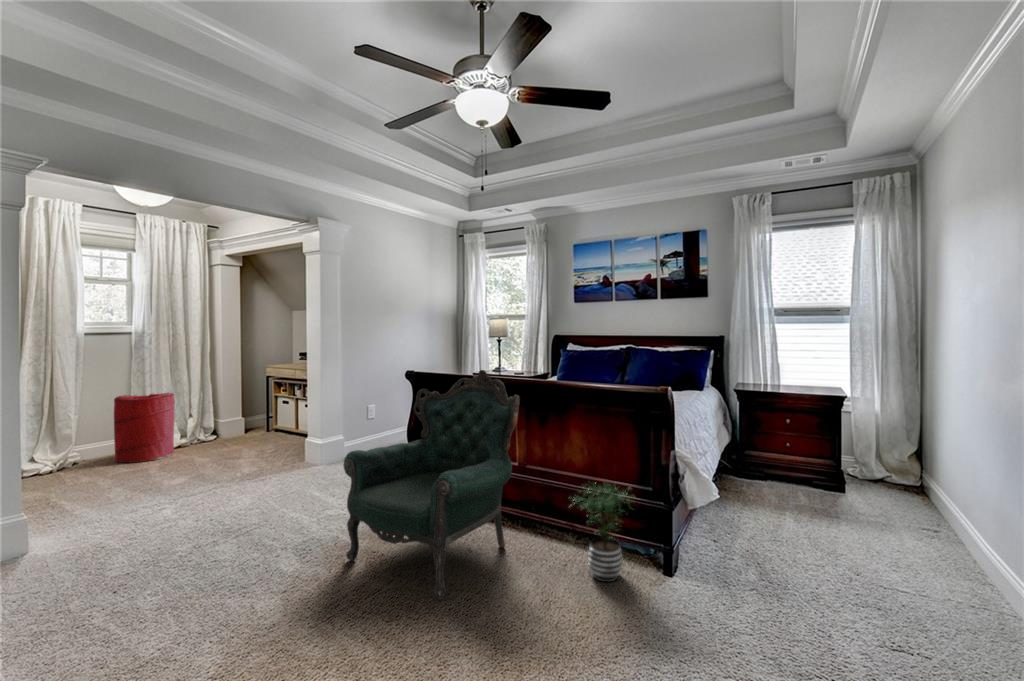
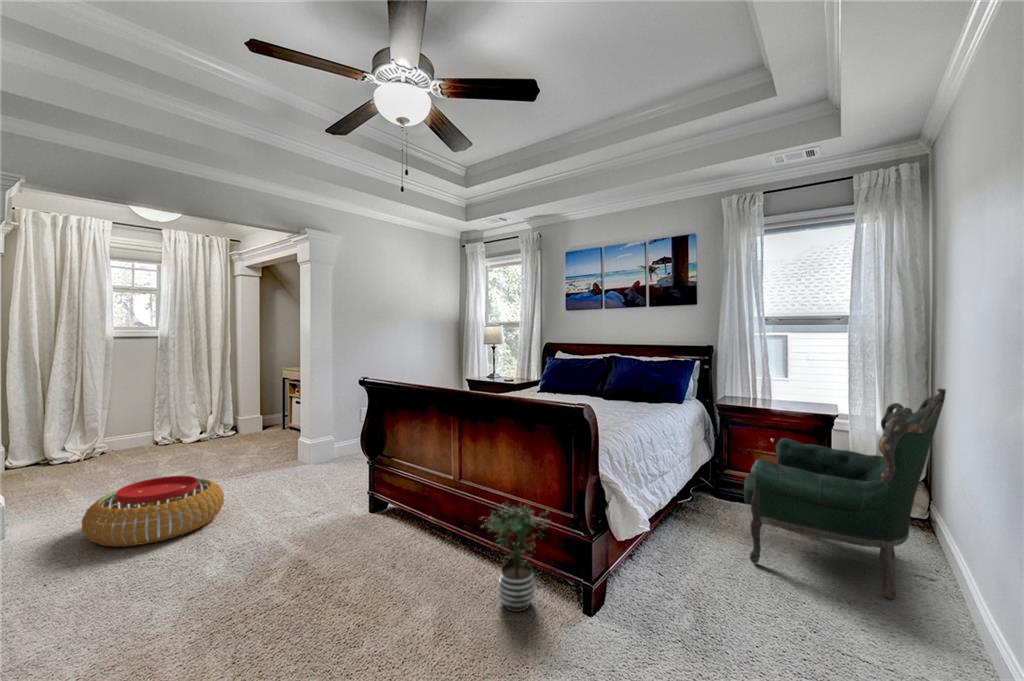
armchair: present [343,370,520,600] -> present [744,389,946,599]
laundry hamper: present [114,393,175,463] -> none [137,392,192,455]
pouf: none [117,478,261,553] -> present [82,476,224,547]

